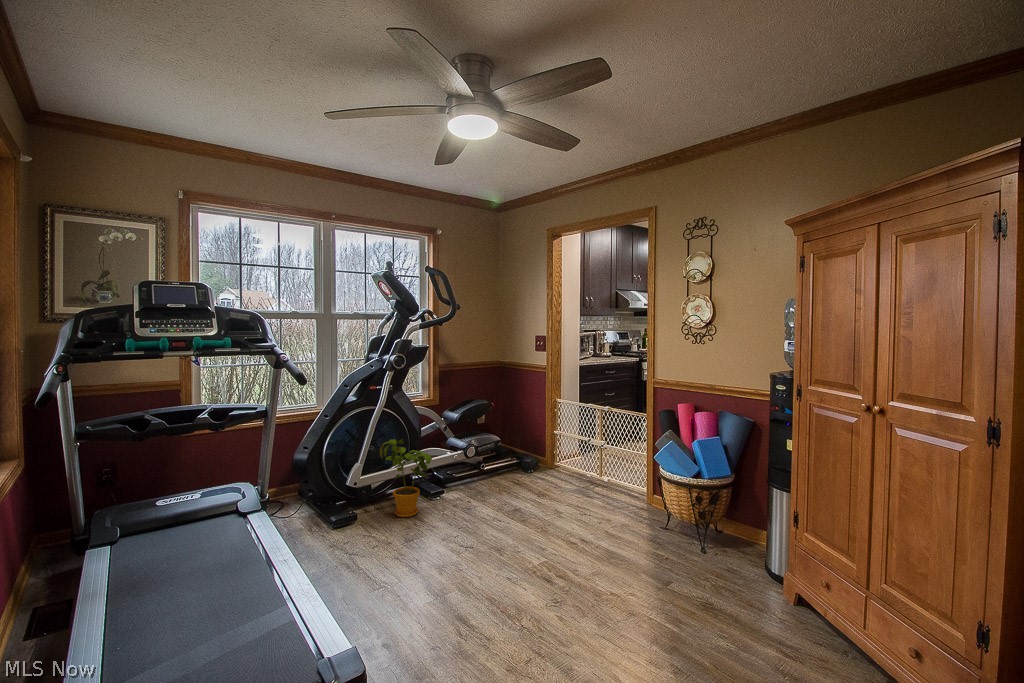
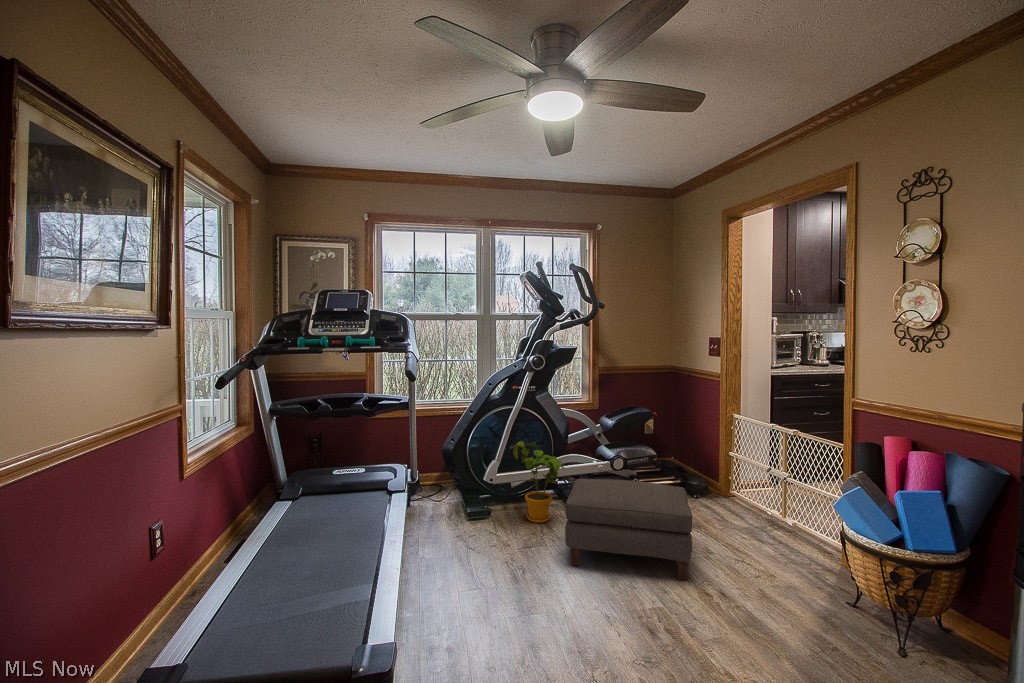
ottoman: none [447,463,560,547] -> present [565,478,693,580]

